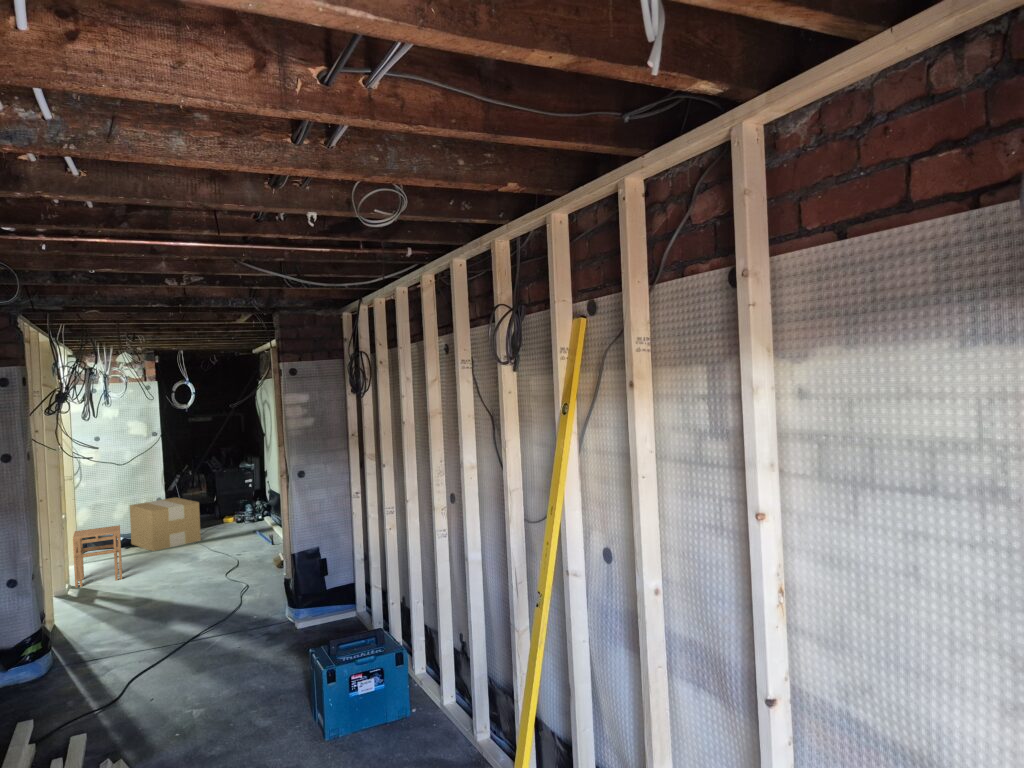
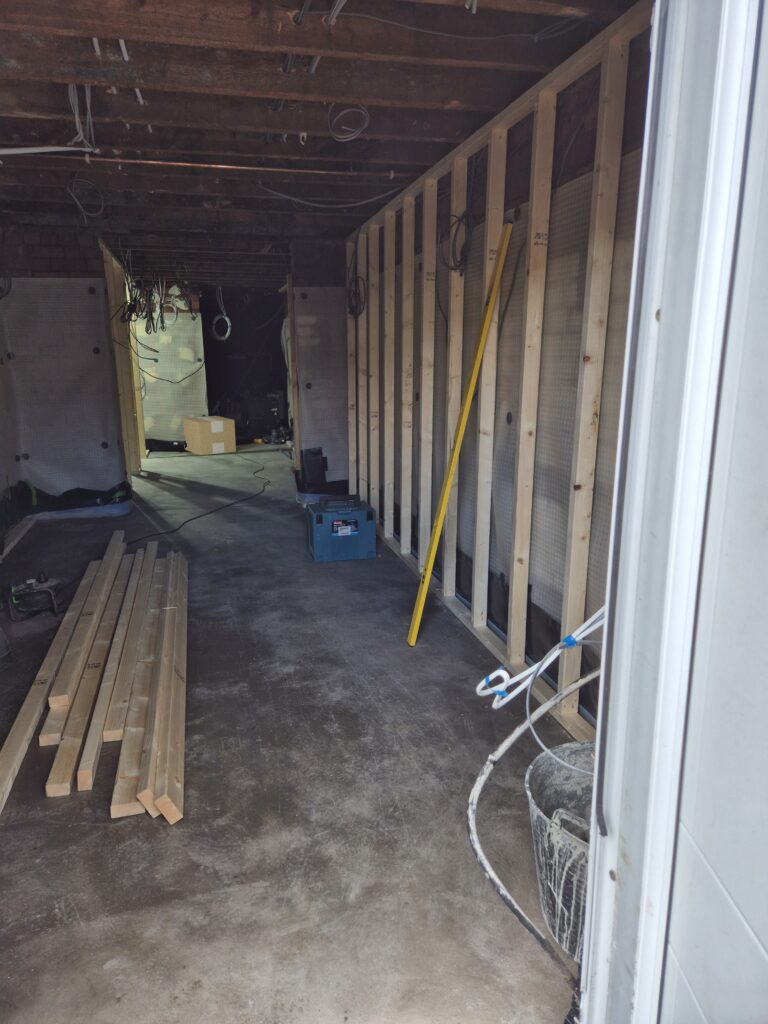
stool: present [73,525,122,588] -> none [144,428,179,471]

